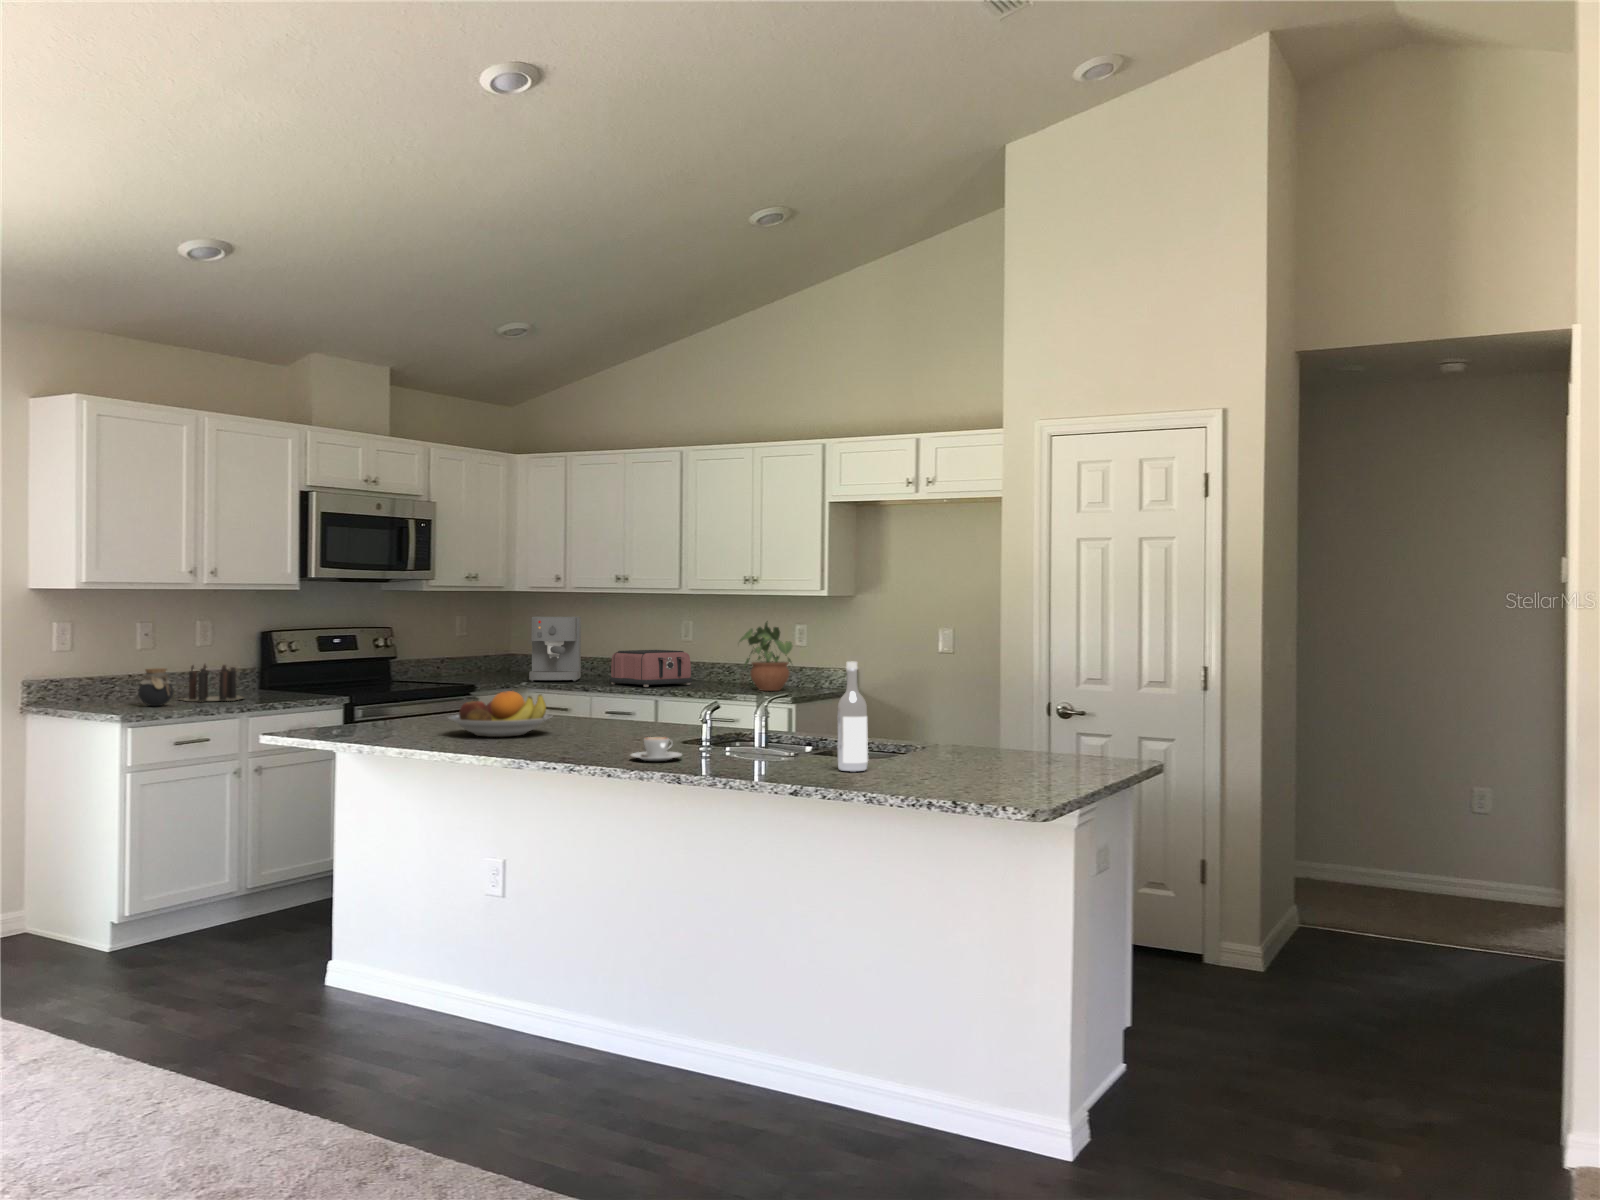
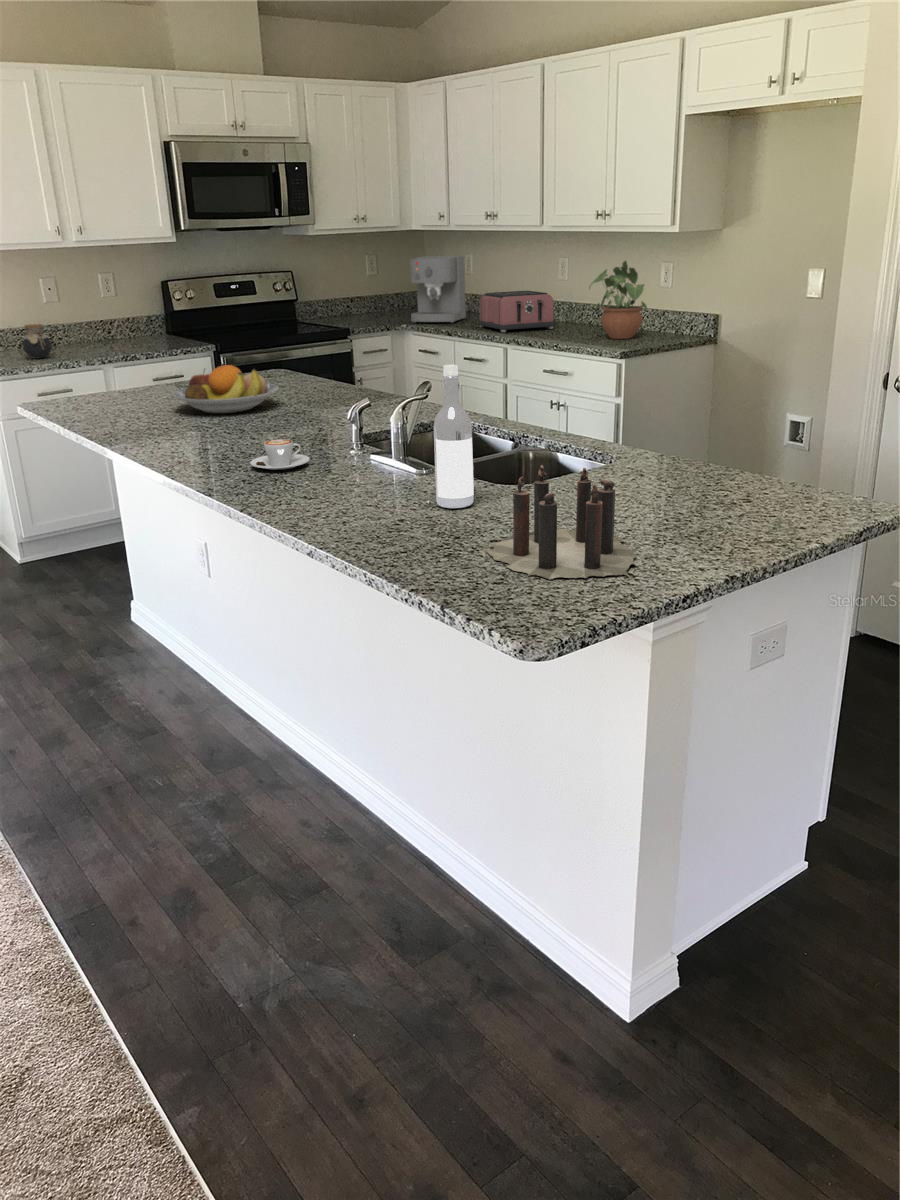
candle: present [180,664,244,702] -> present [485,465,638,579]

